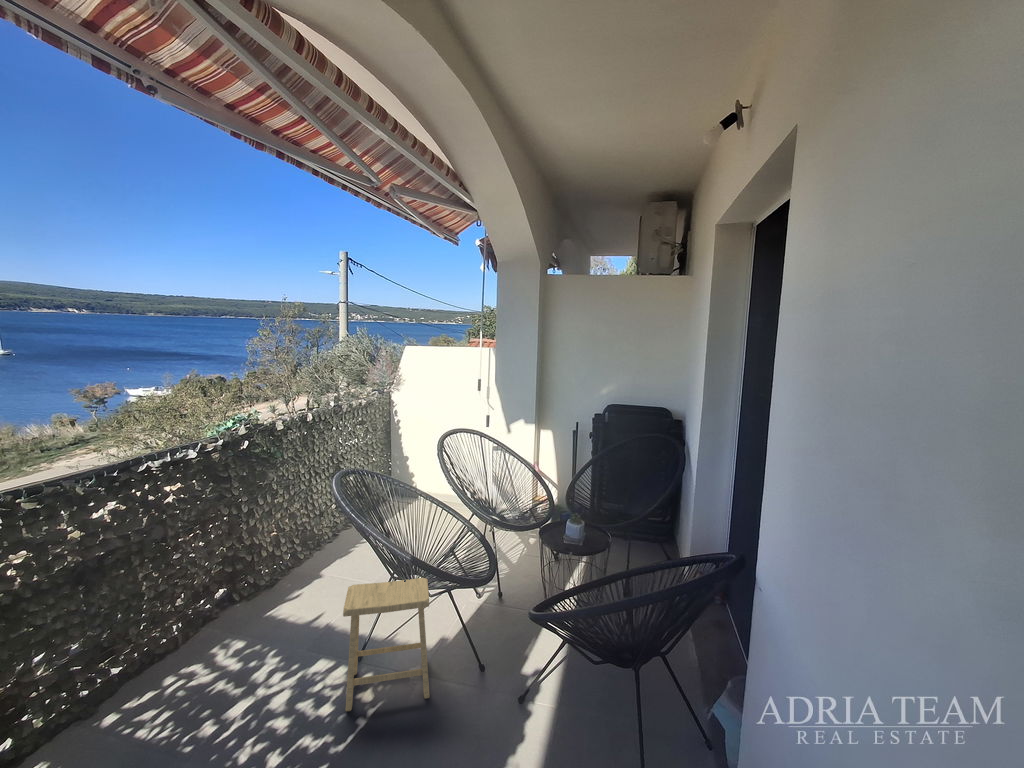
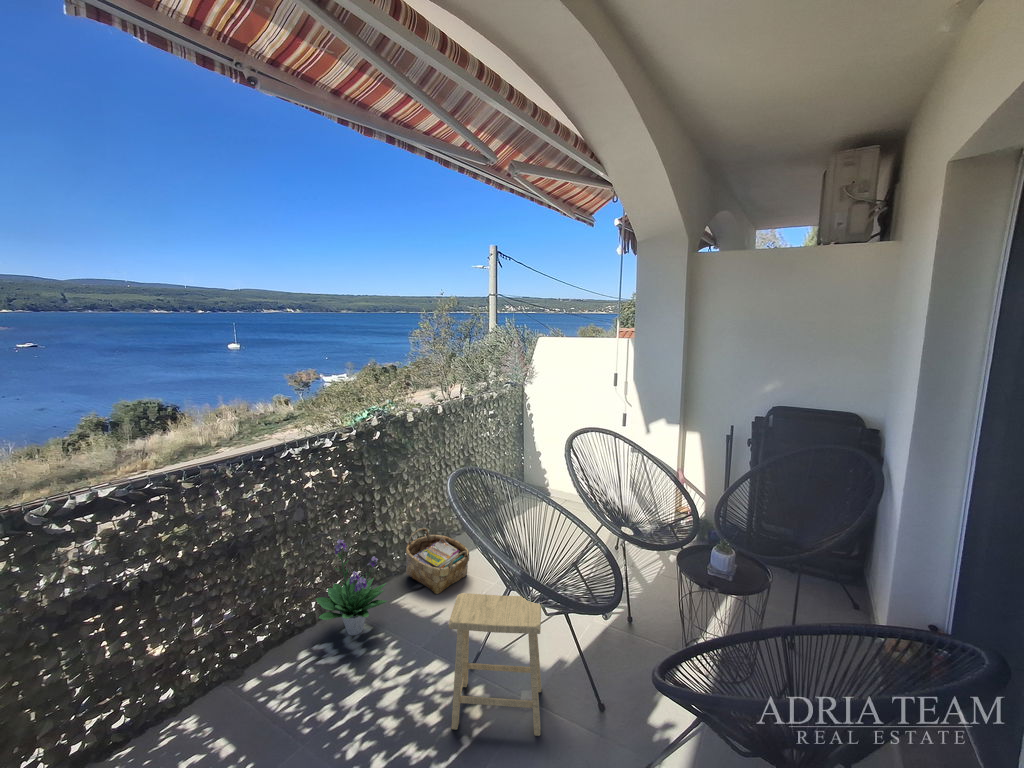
woven basket: none [278,538,347,601] -> present [406,528,469,594]
potted plant: none [179,555,266,654] -> present [316,539,387,636]

